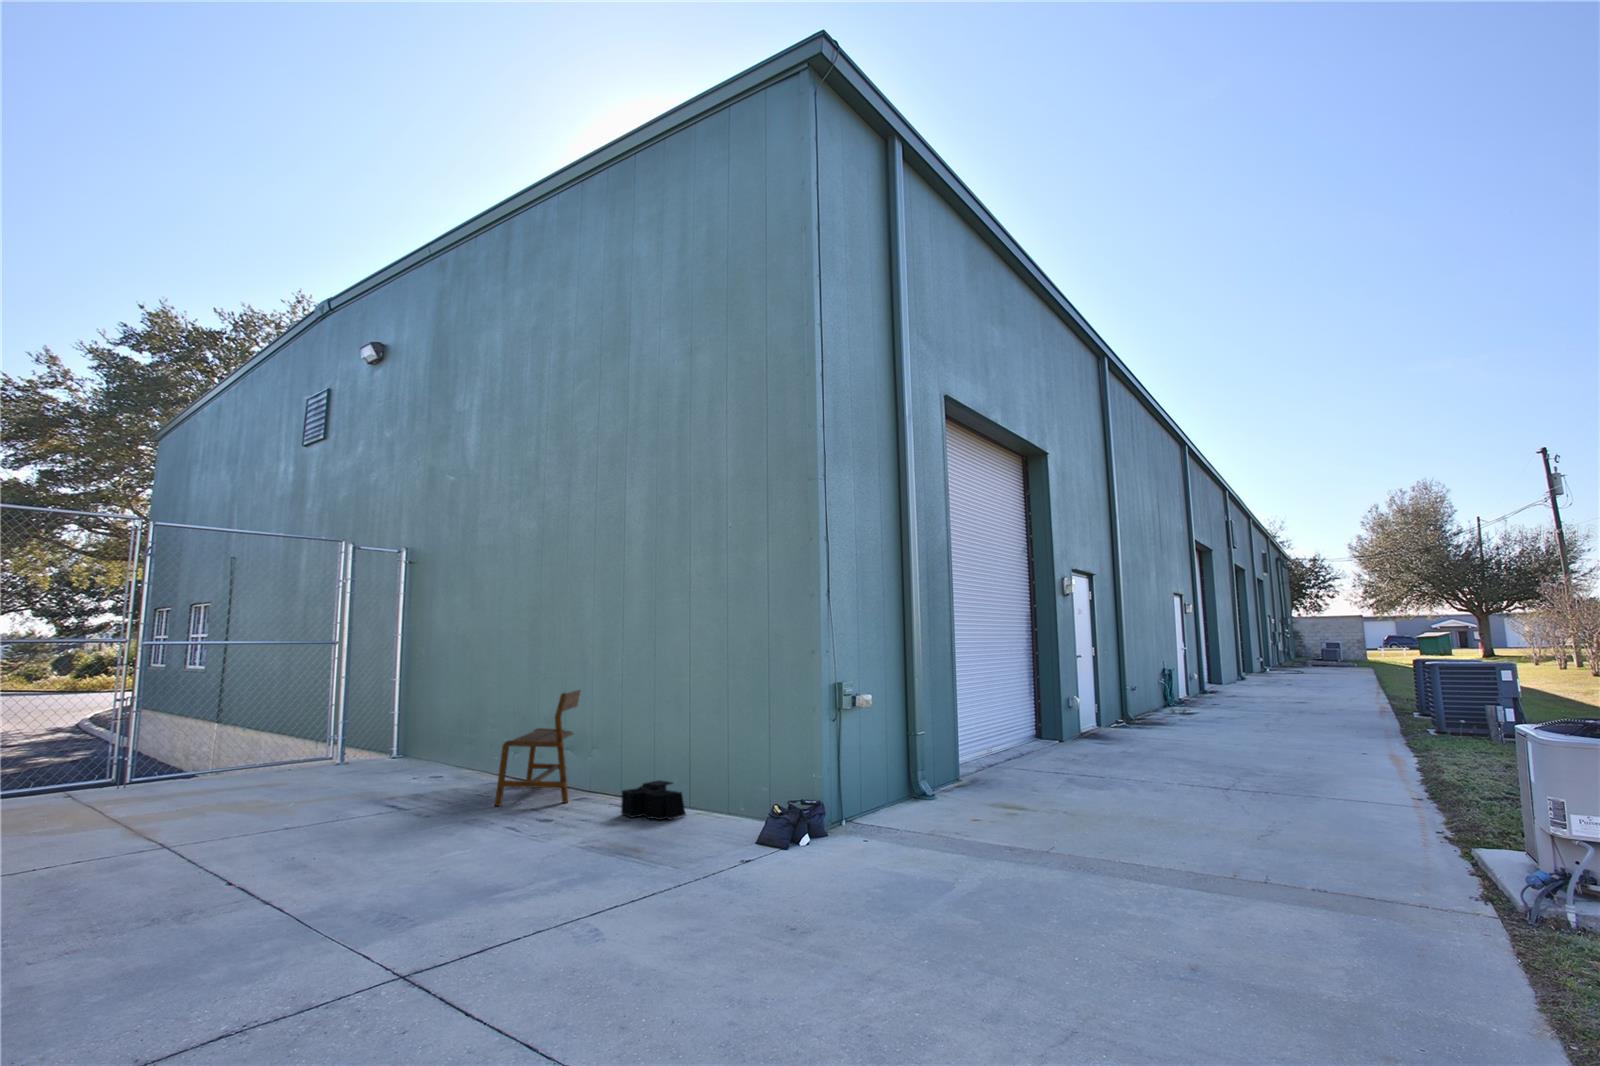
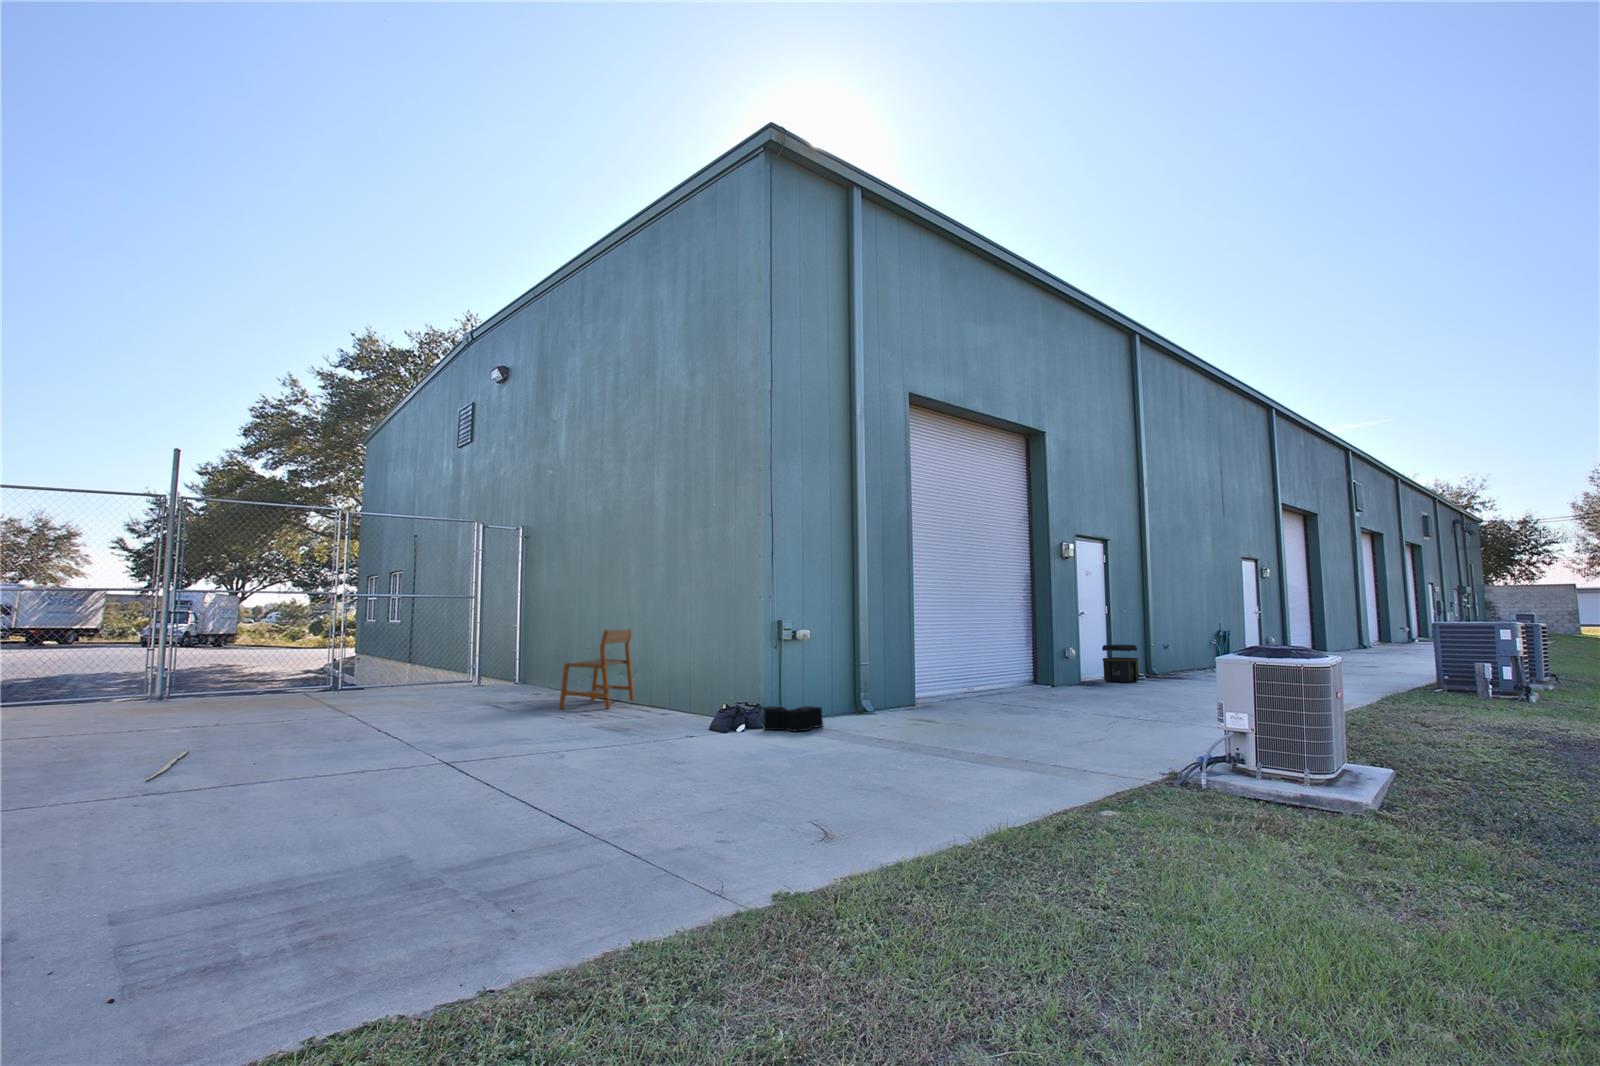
toolbox: none [1093,688,1131,731] -> present [1102,644,1139,683]
storage bin: present [621,780,685,820] -> present [760,706,823,731]

